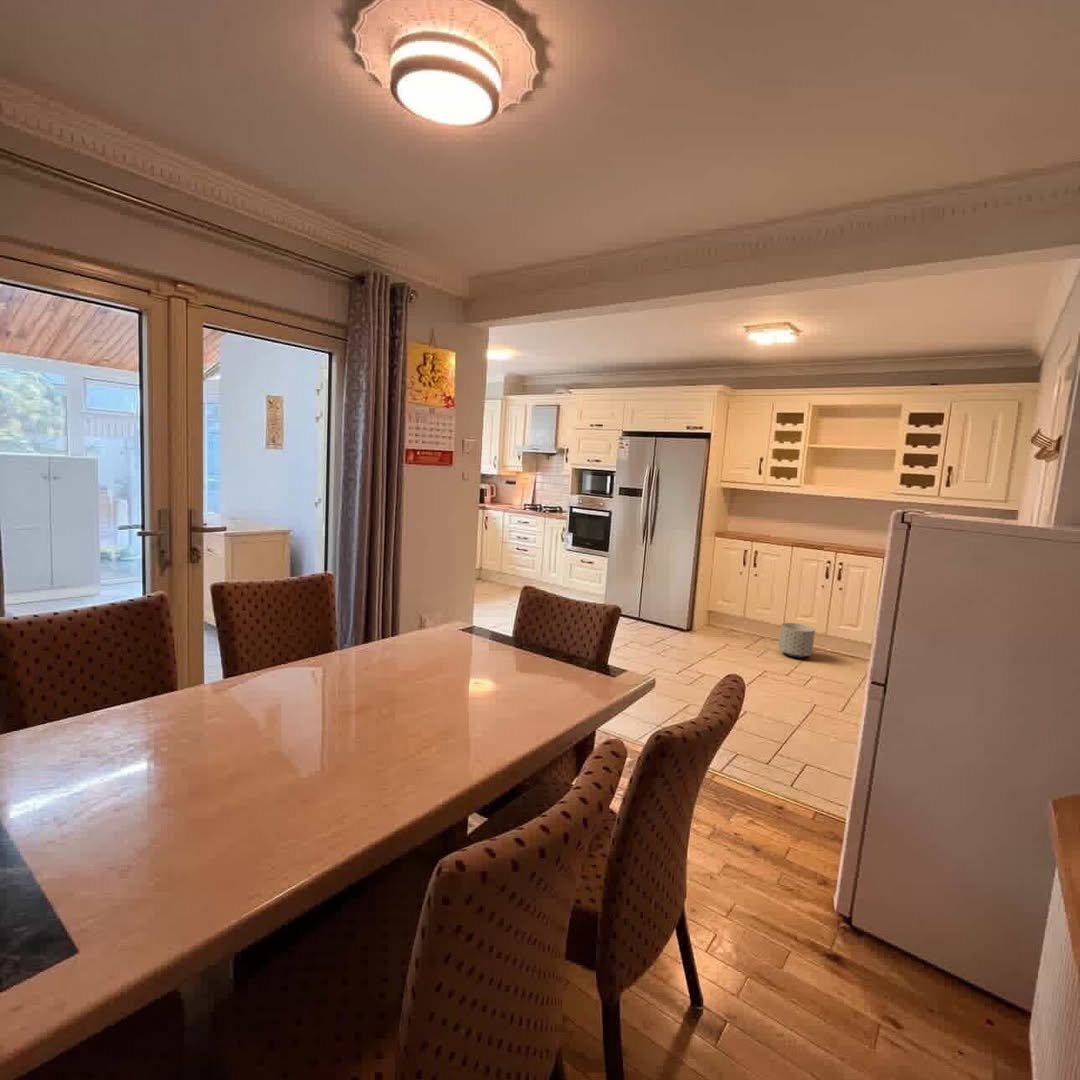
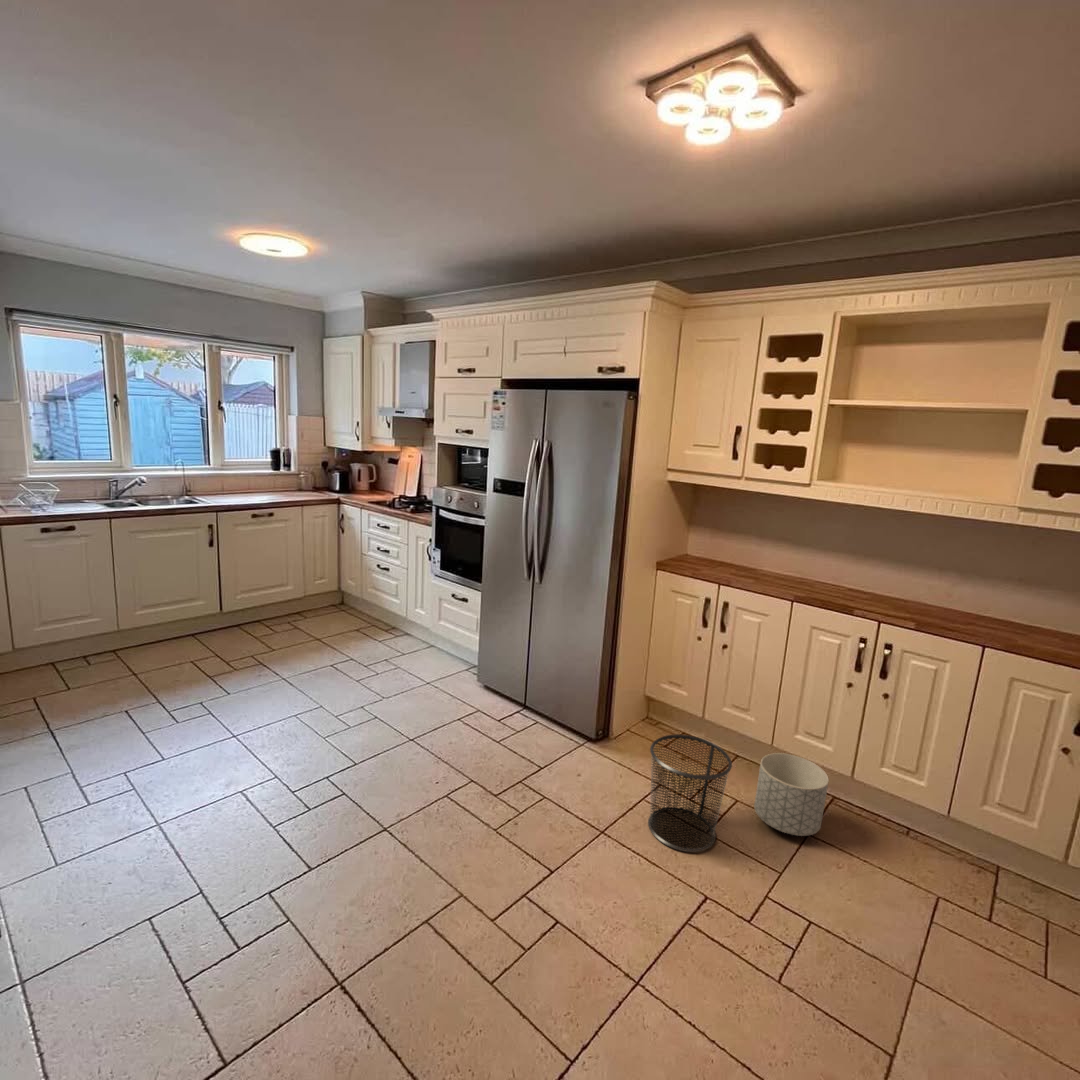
waste bin: none [728,611,770,661] -> present [648,734,732,852]

